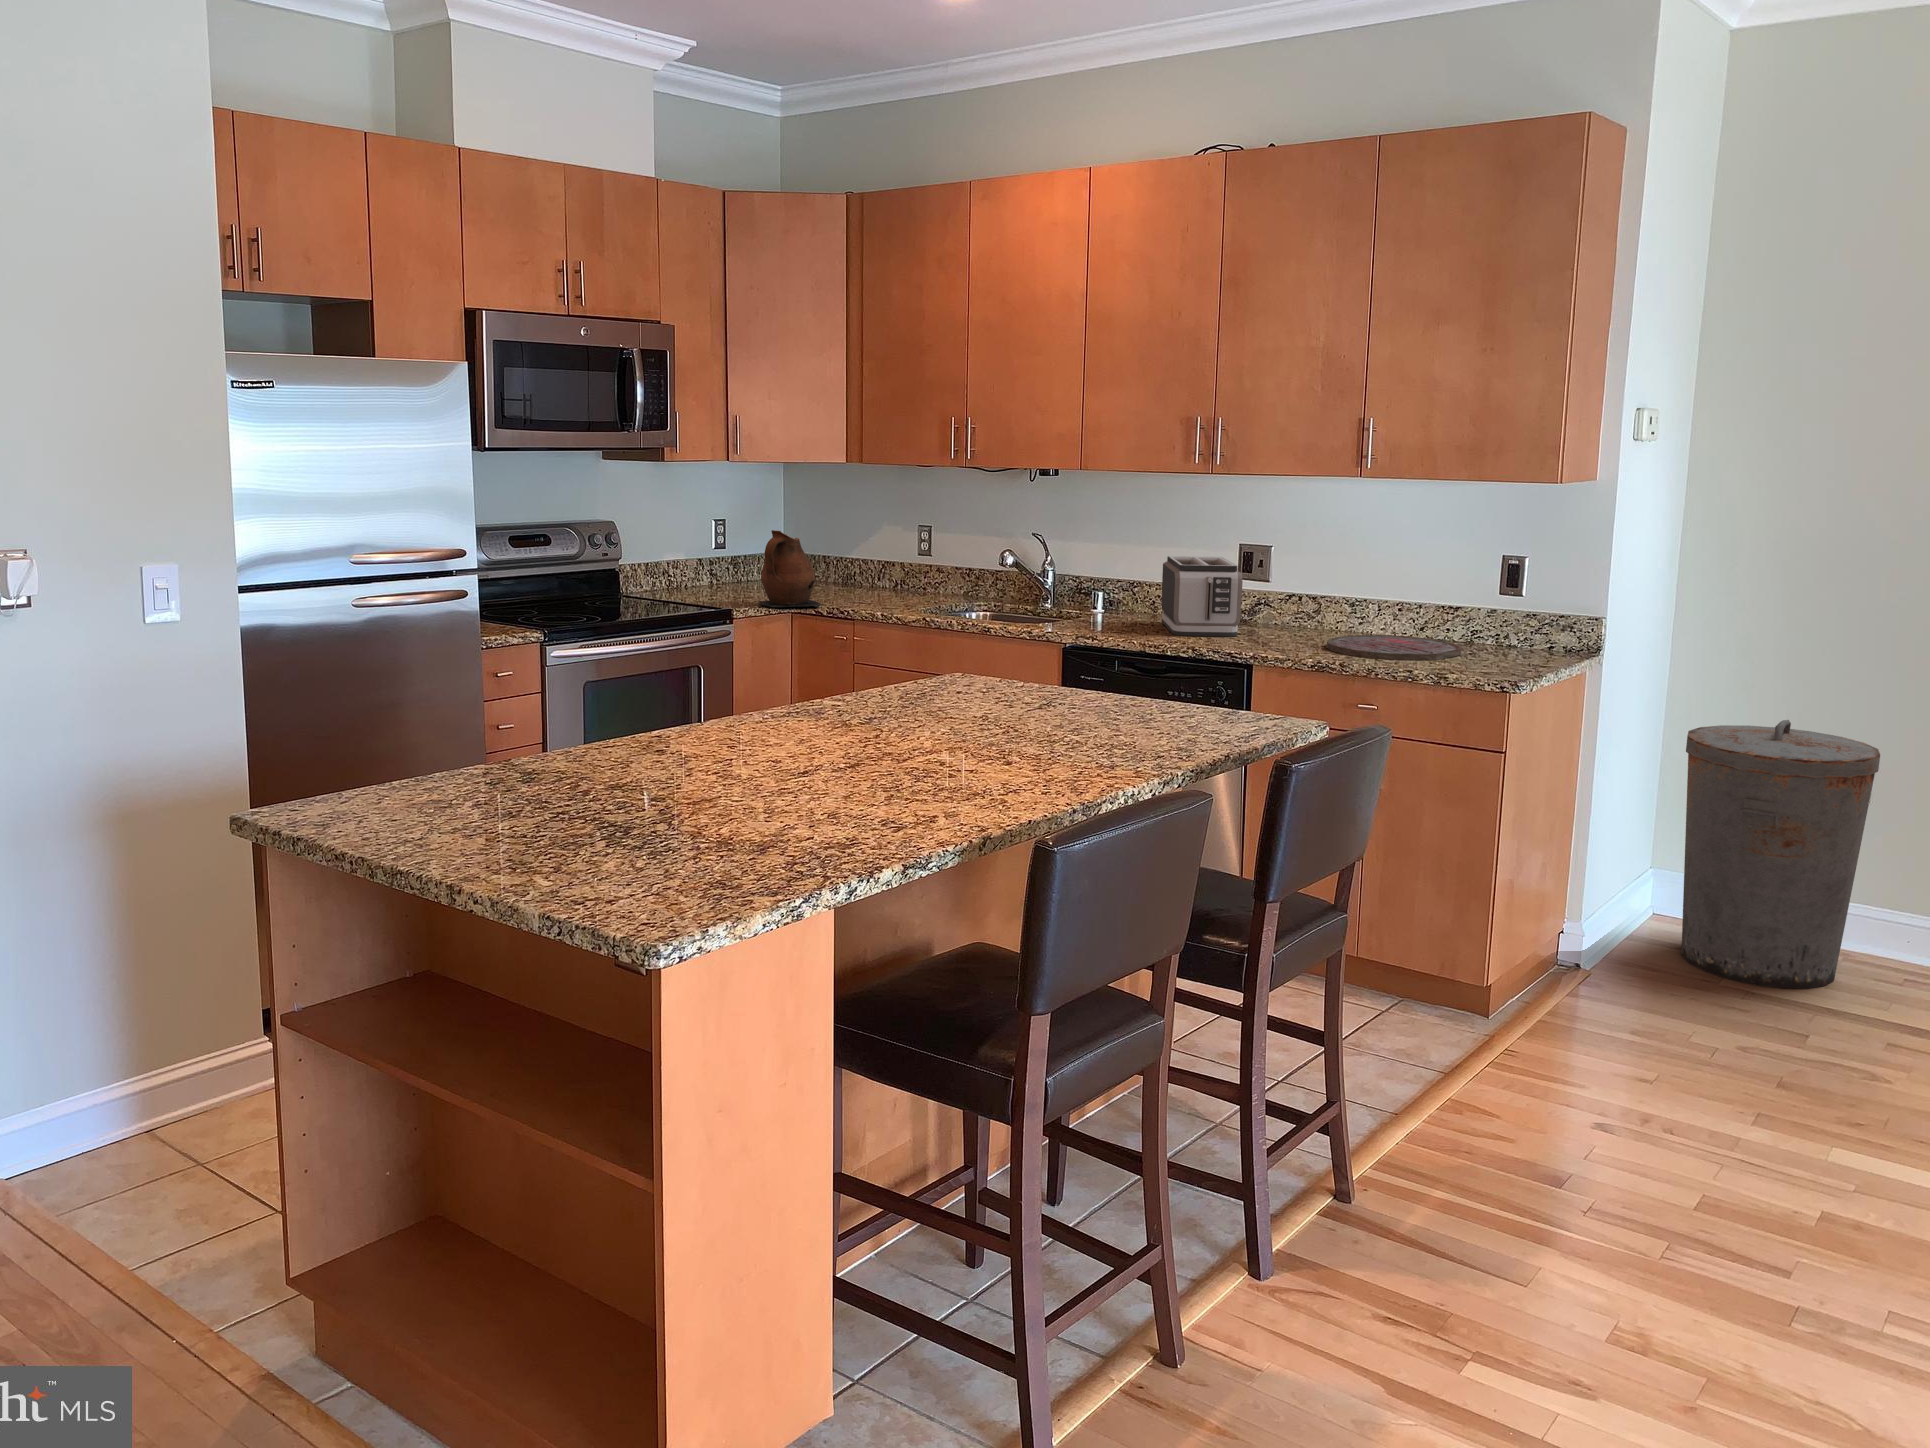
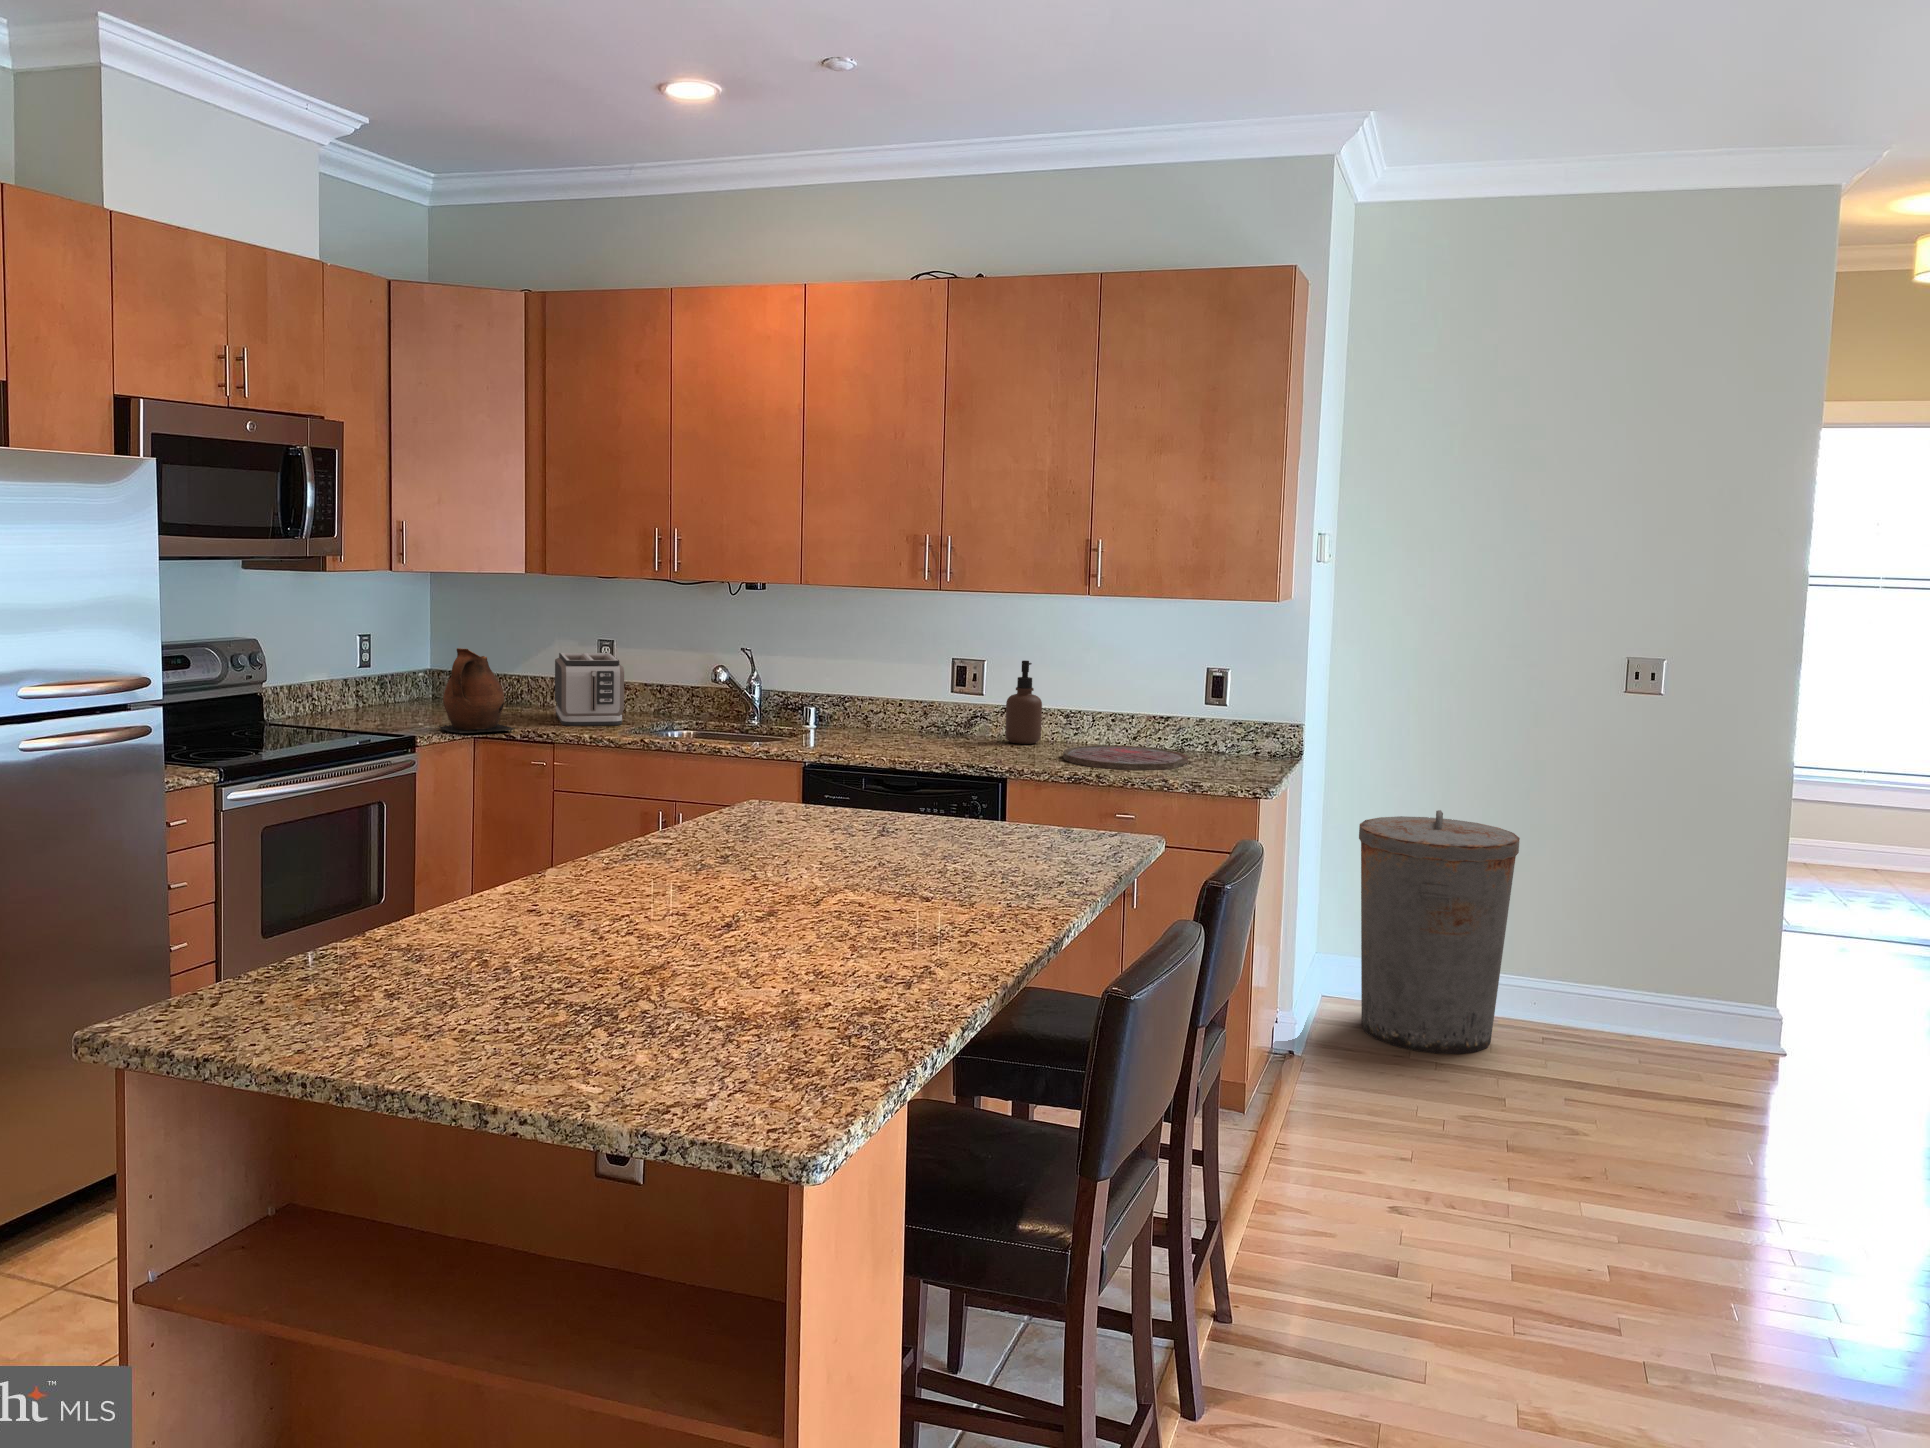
soap dispenser: none [1287,547,1326,632] -> present [1005,660,1042,744]
toaster: present [1161,556,1243,637] -> present [555,653,624,726]

